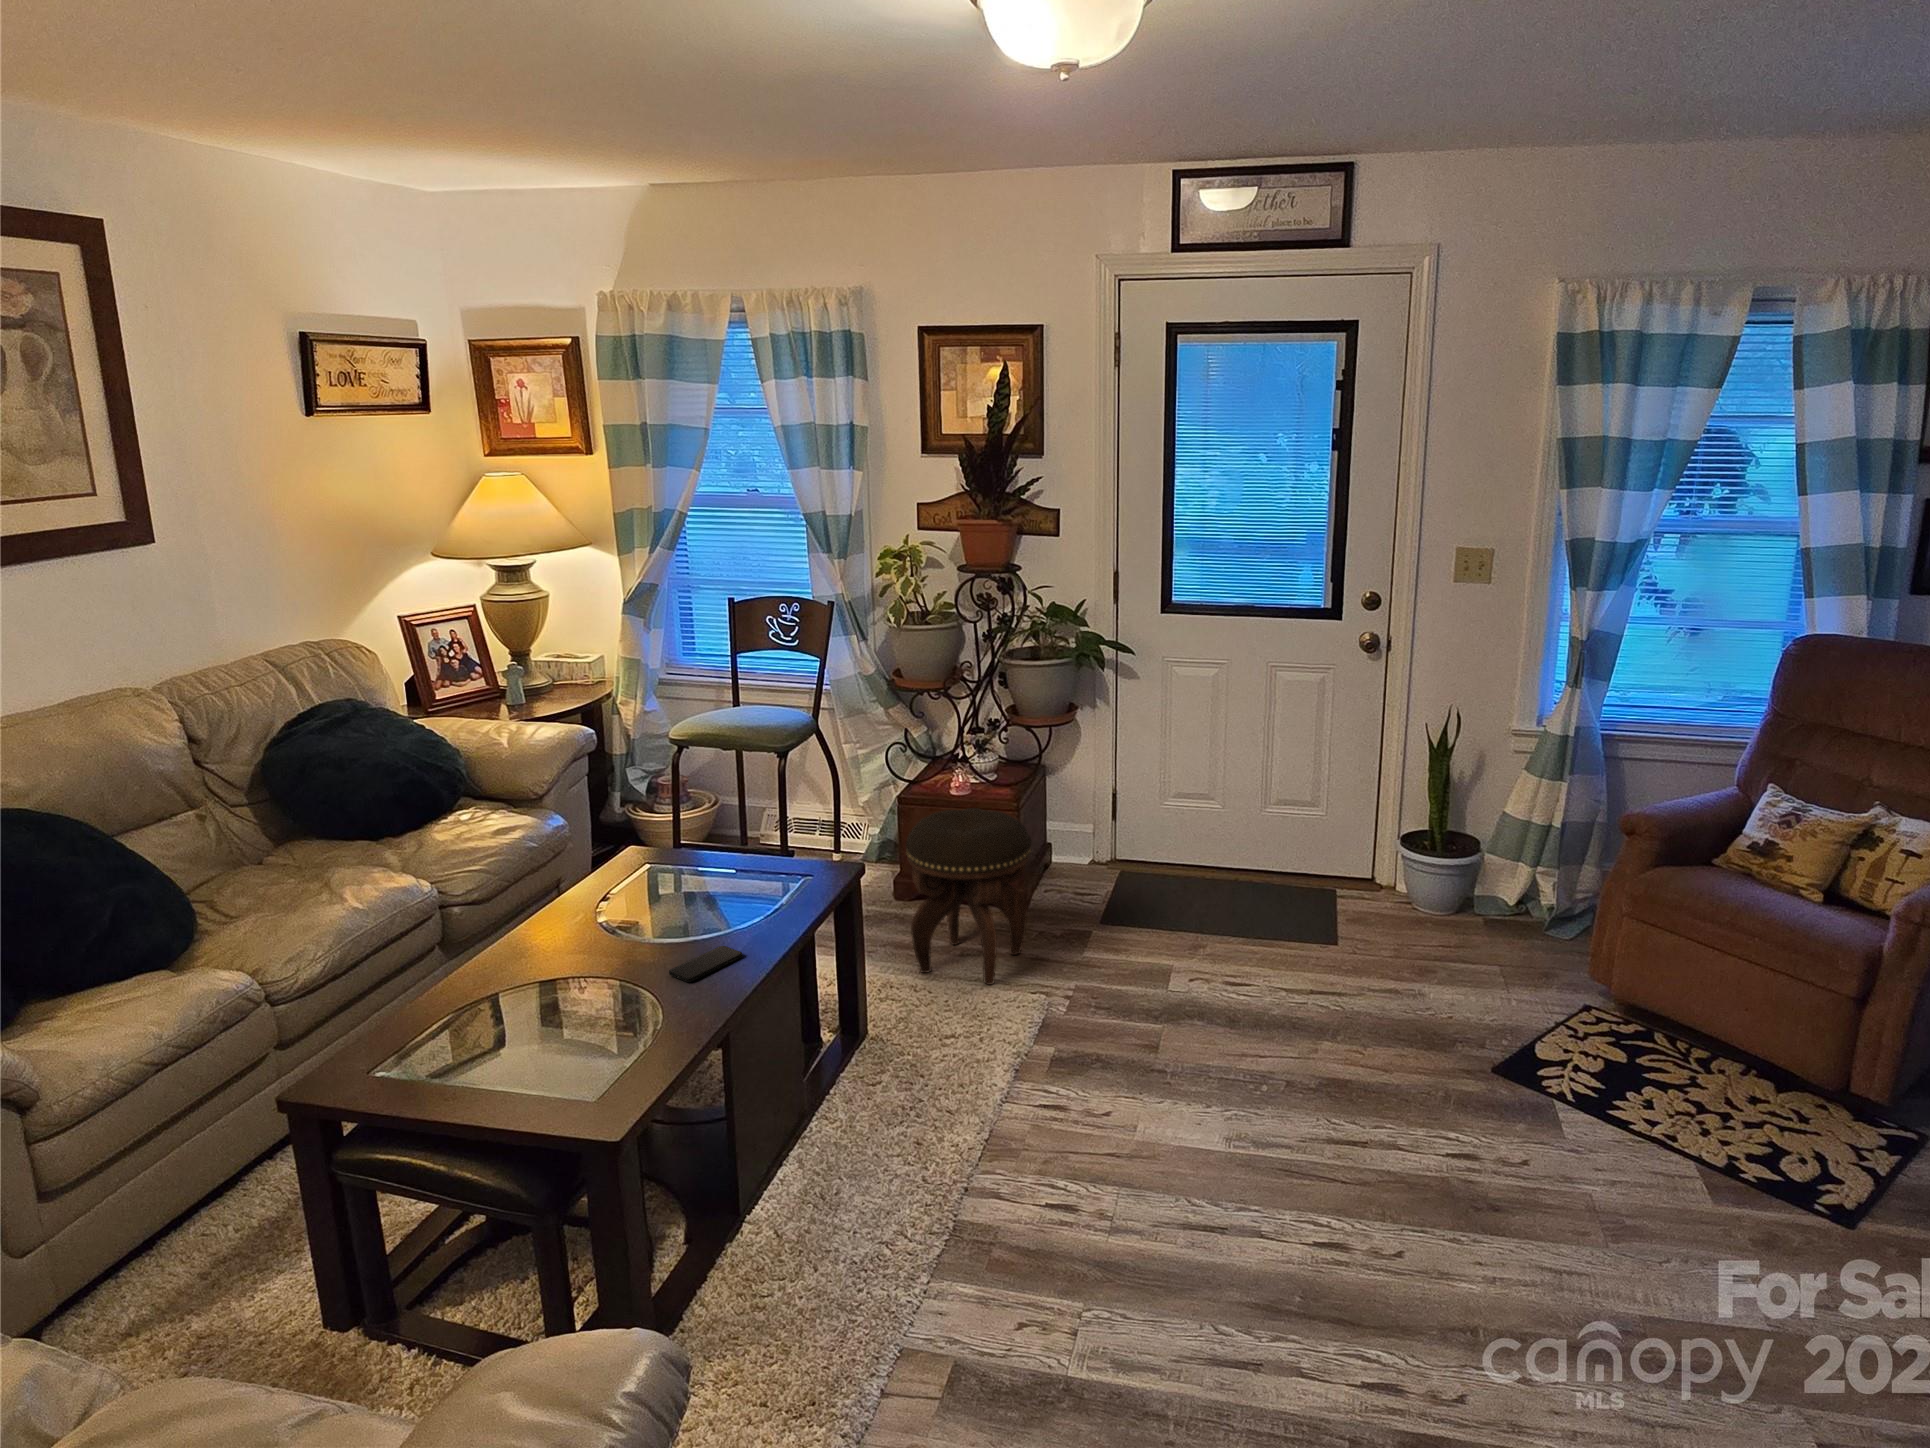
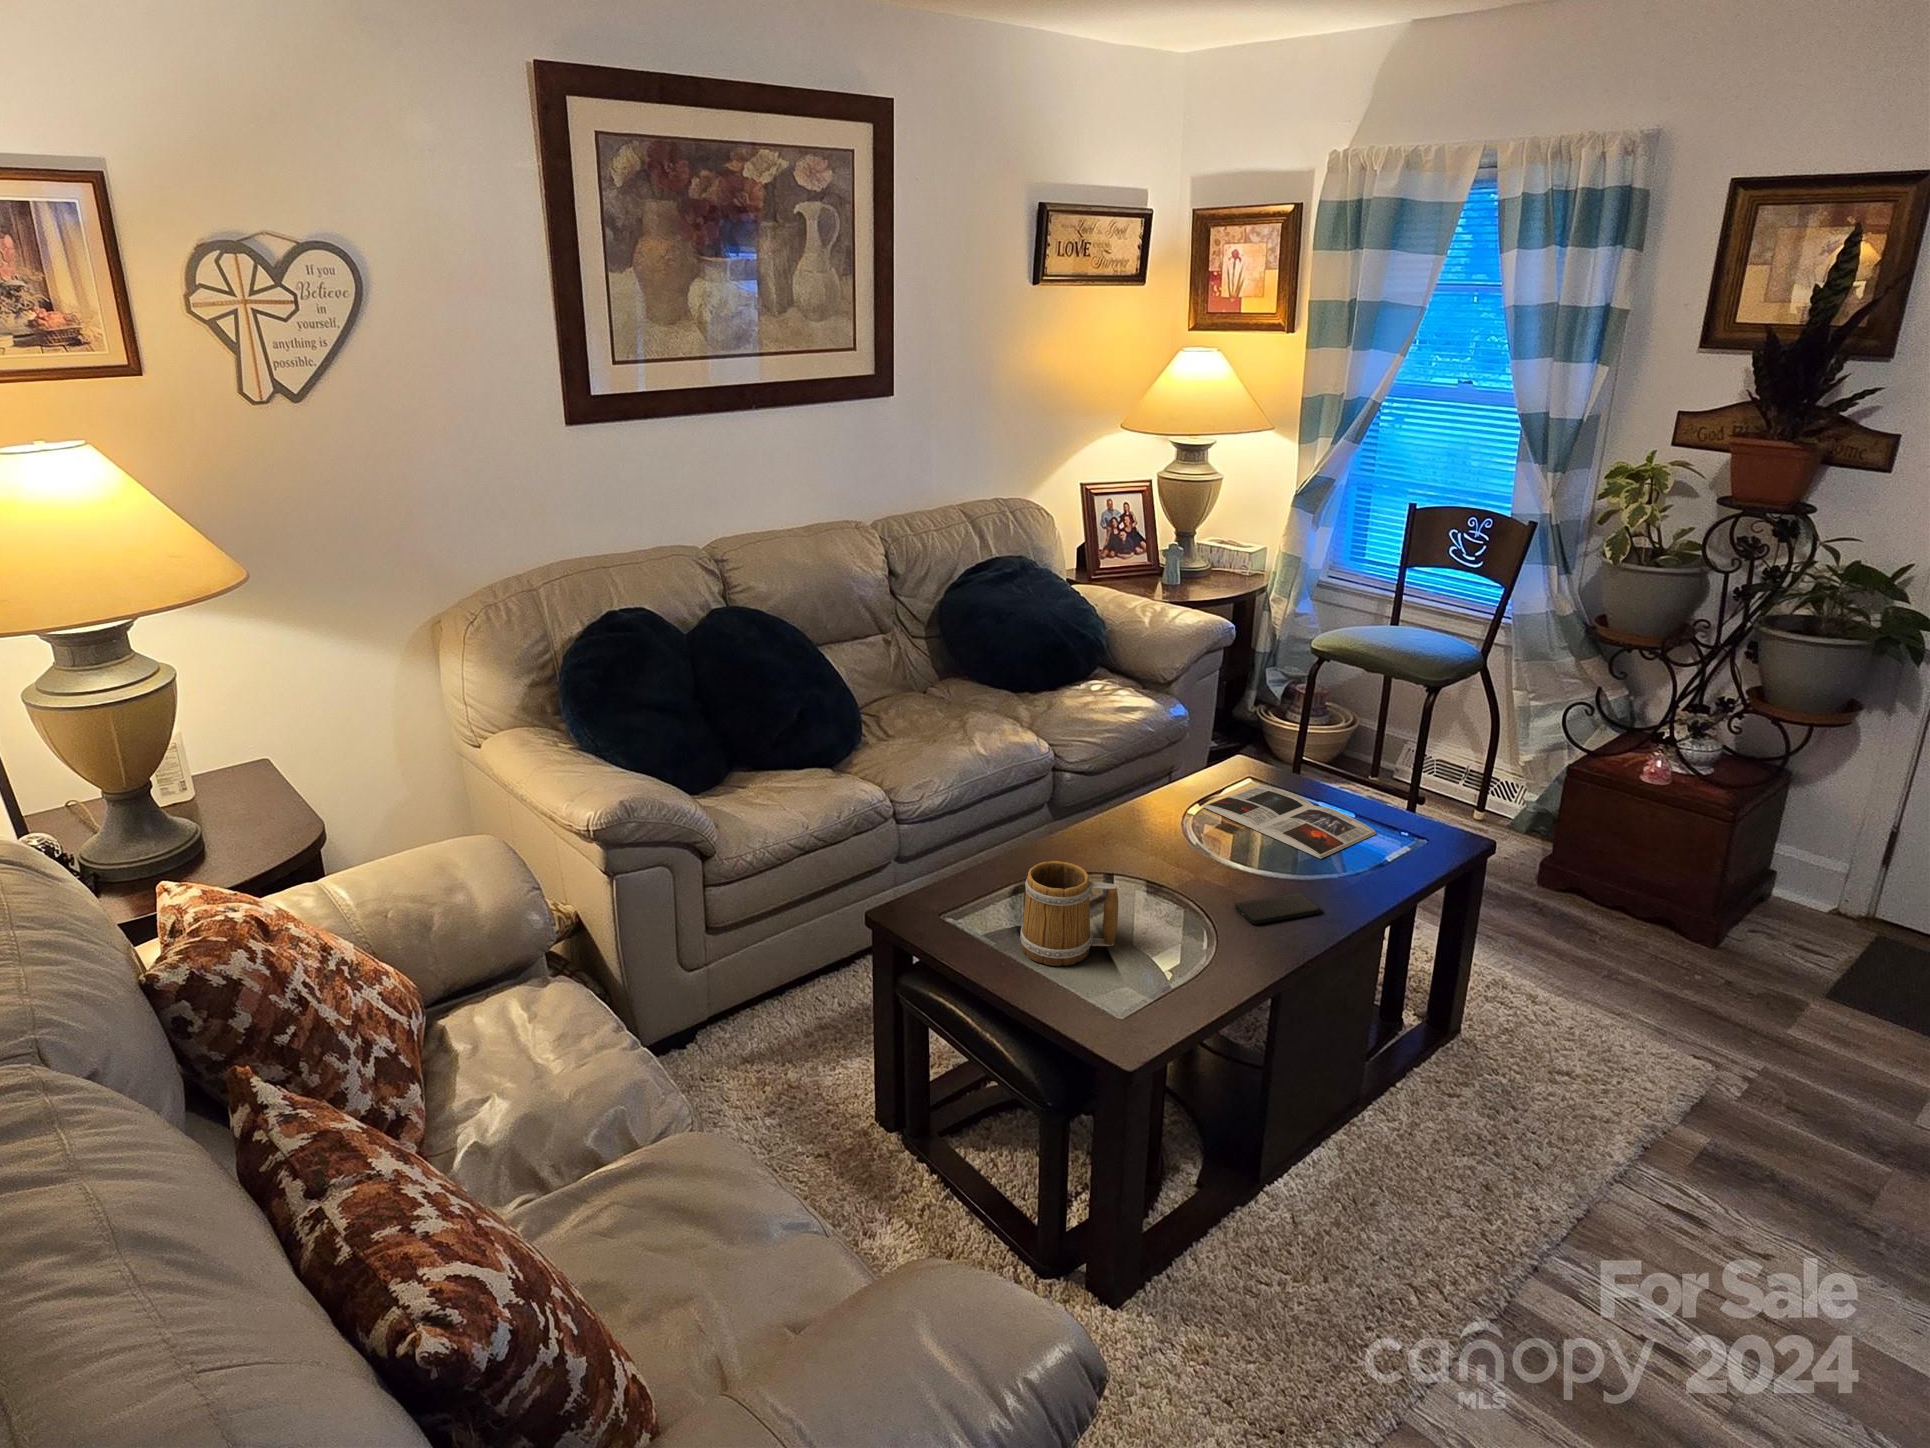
footstool: present [906,808,1032,985] -> none [1543,798,1744,1024]
magazine: none [612,868,770,915] -> present [1203,785,1377,859]
mug: none [466,974,567,1079] -> present [1020,861,1118,966]

